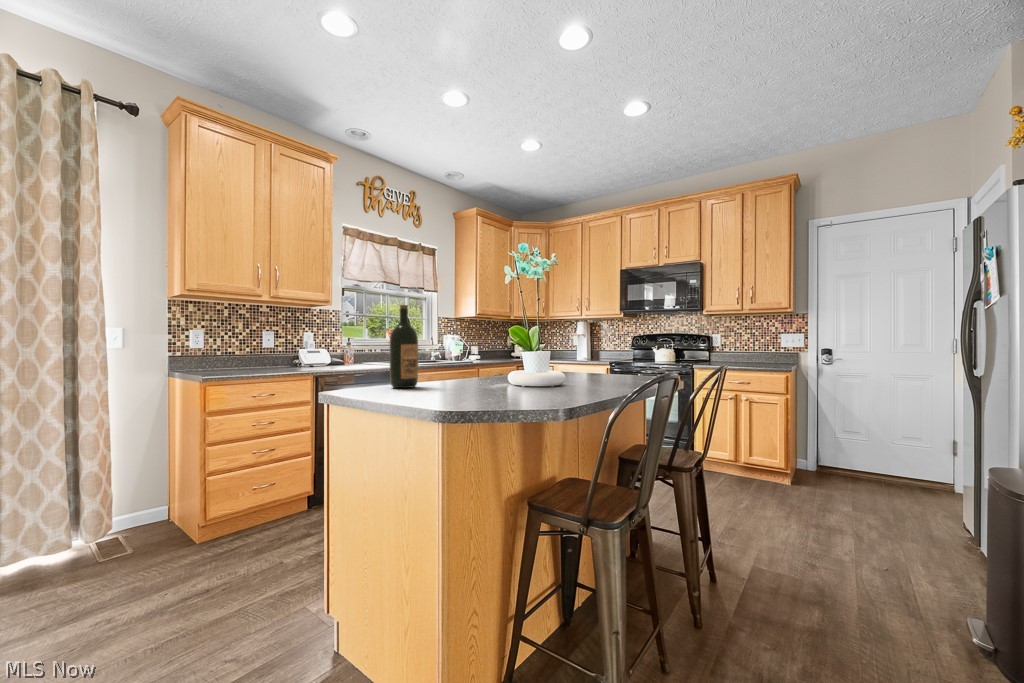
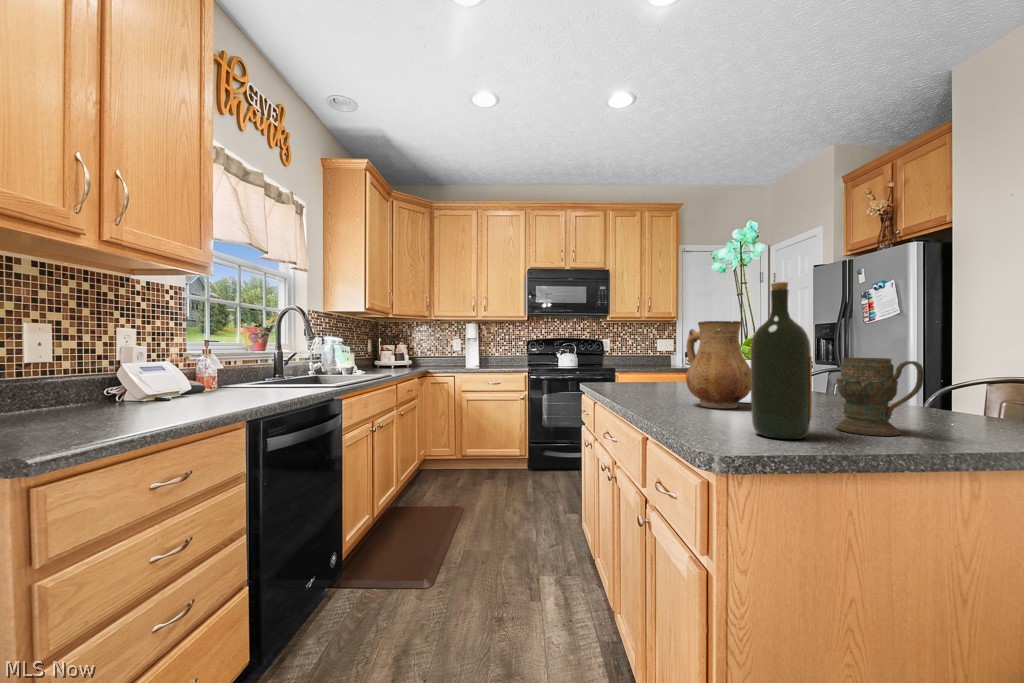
ceramic pitcher: none [472,323,512,381] -> present [686,321,751,409]
mug: none [441,346,471,391] -> present [836,358,924,436]

